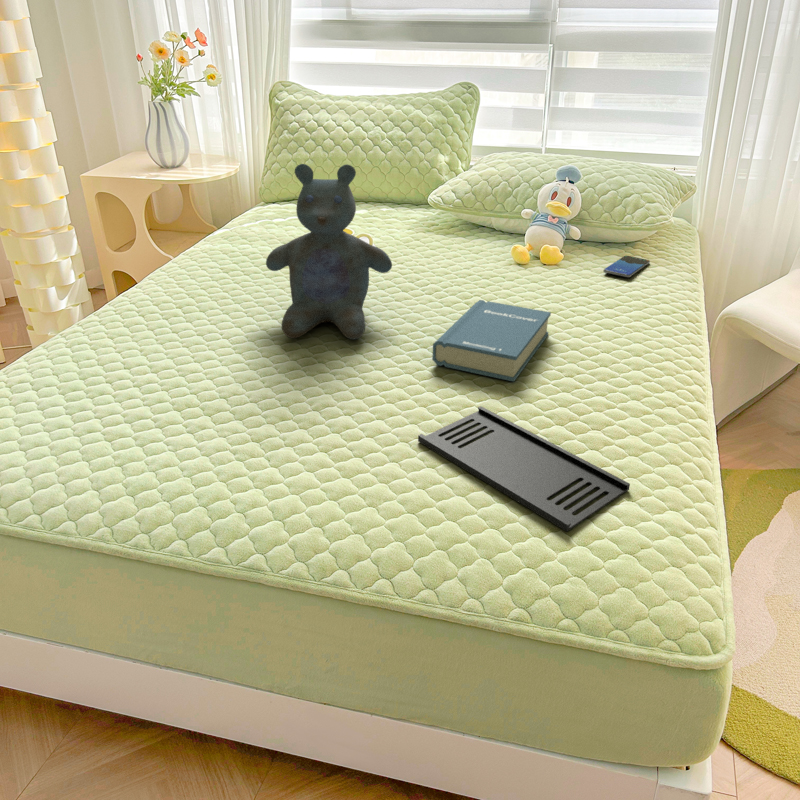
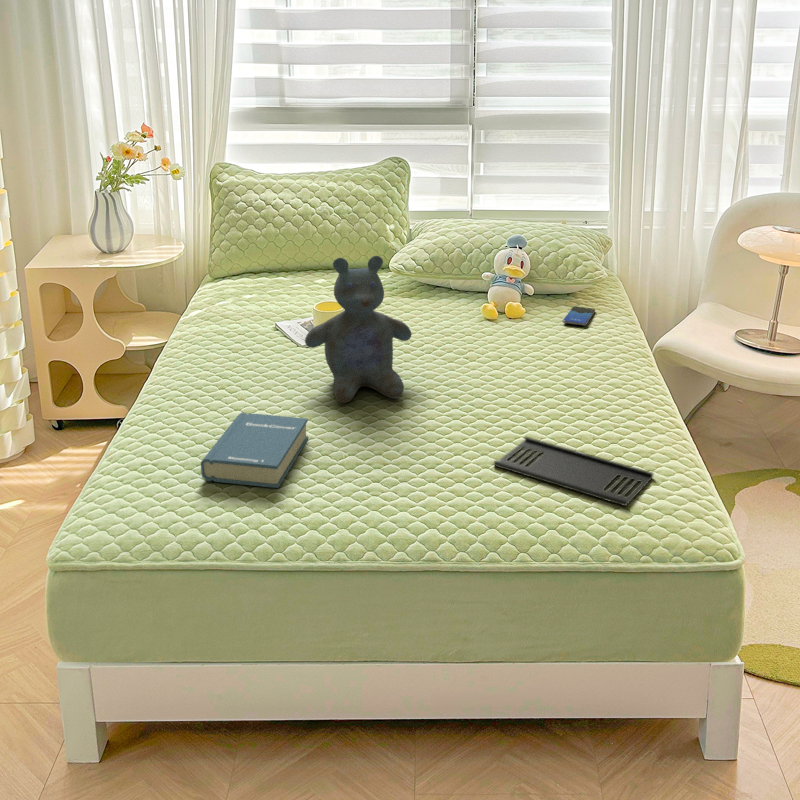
hardback book: present [432,300,551,381] -> present [201,413,308,488]

